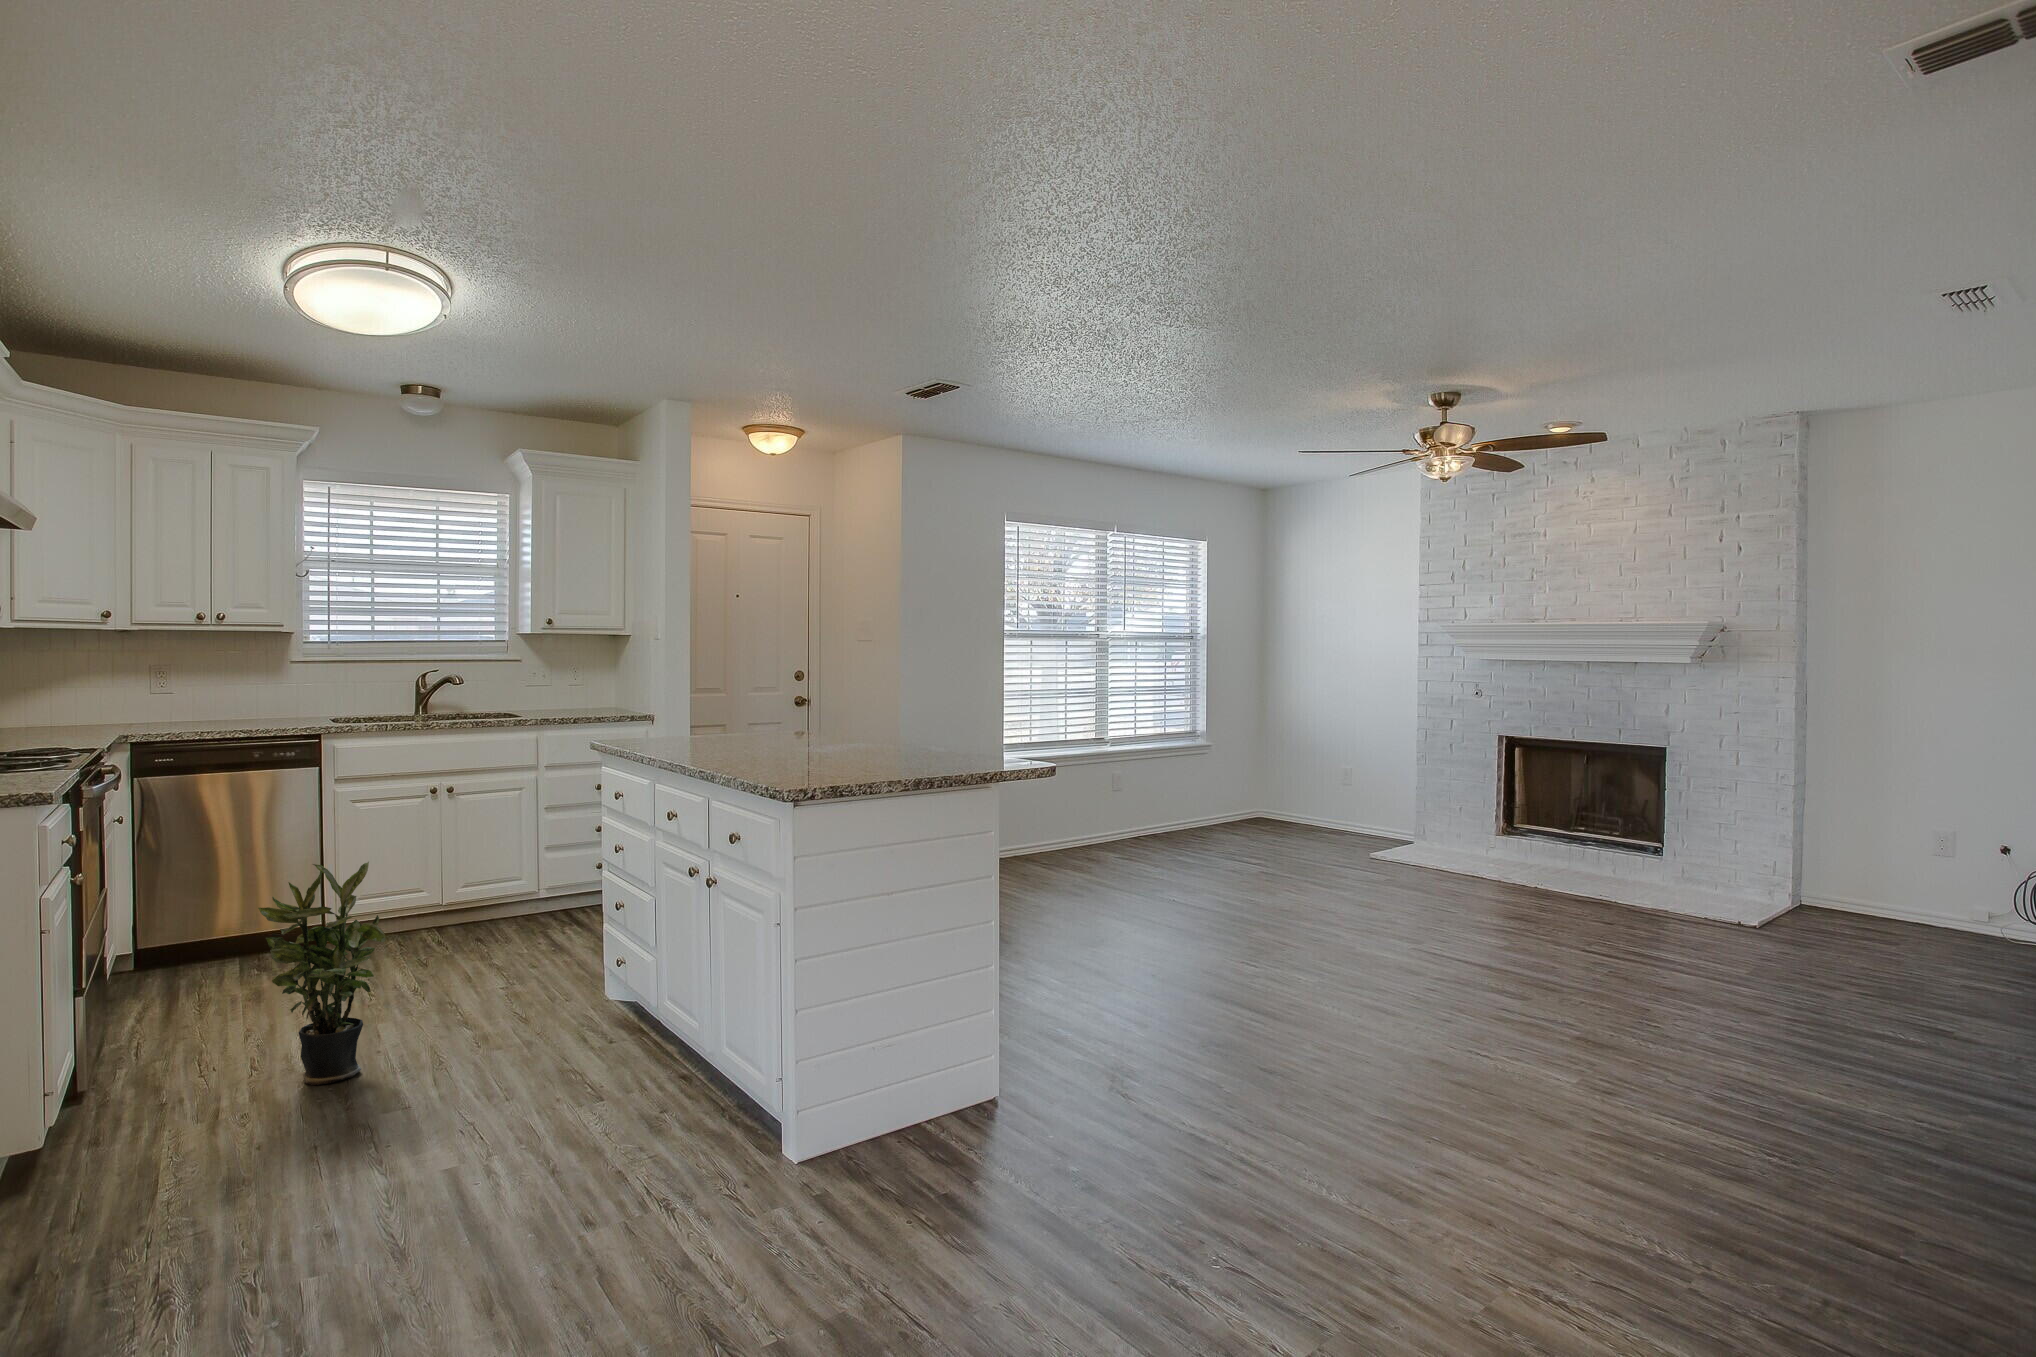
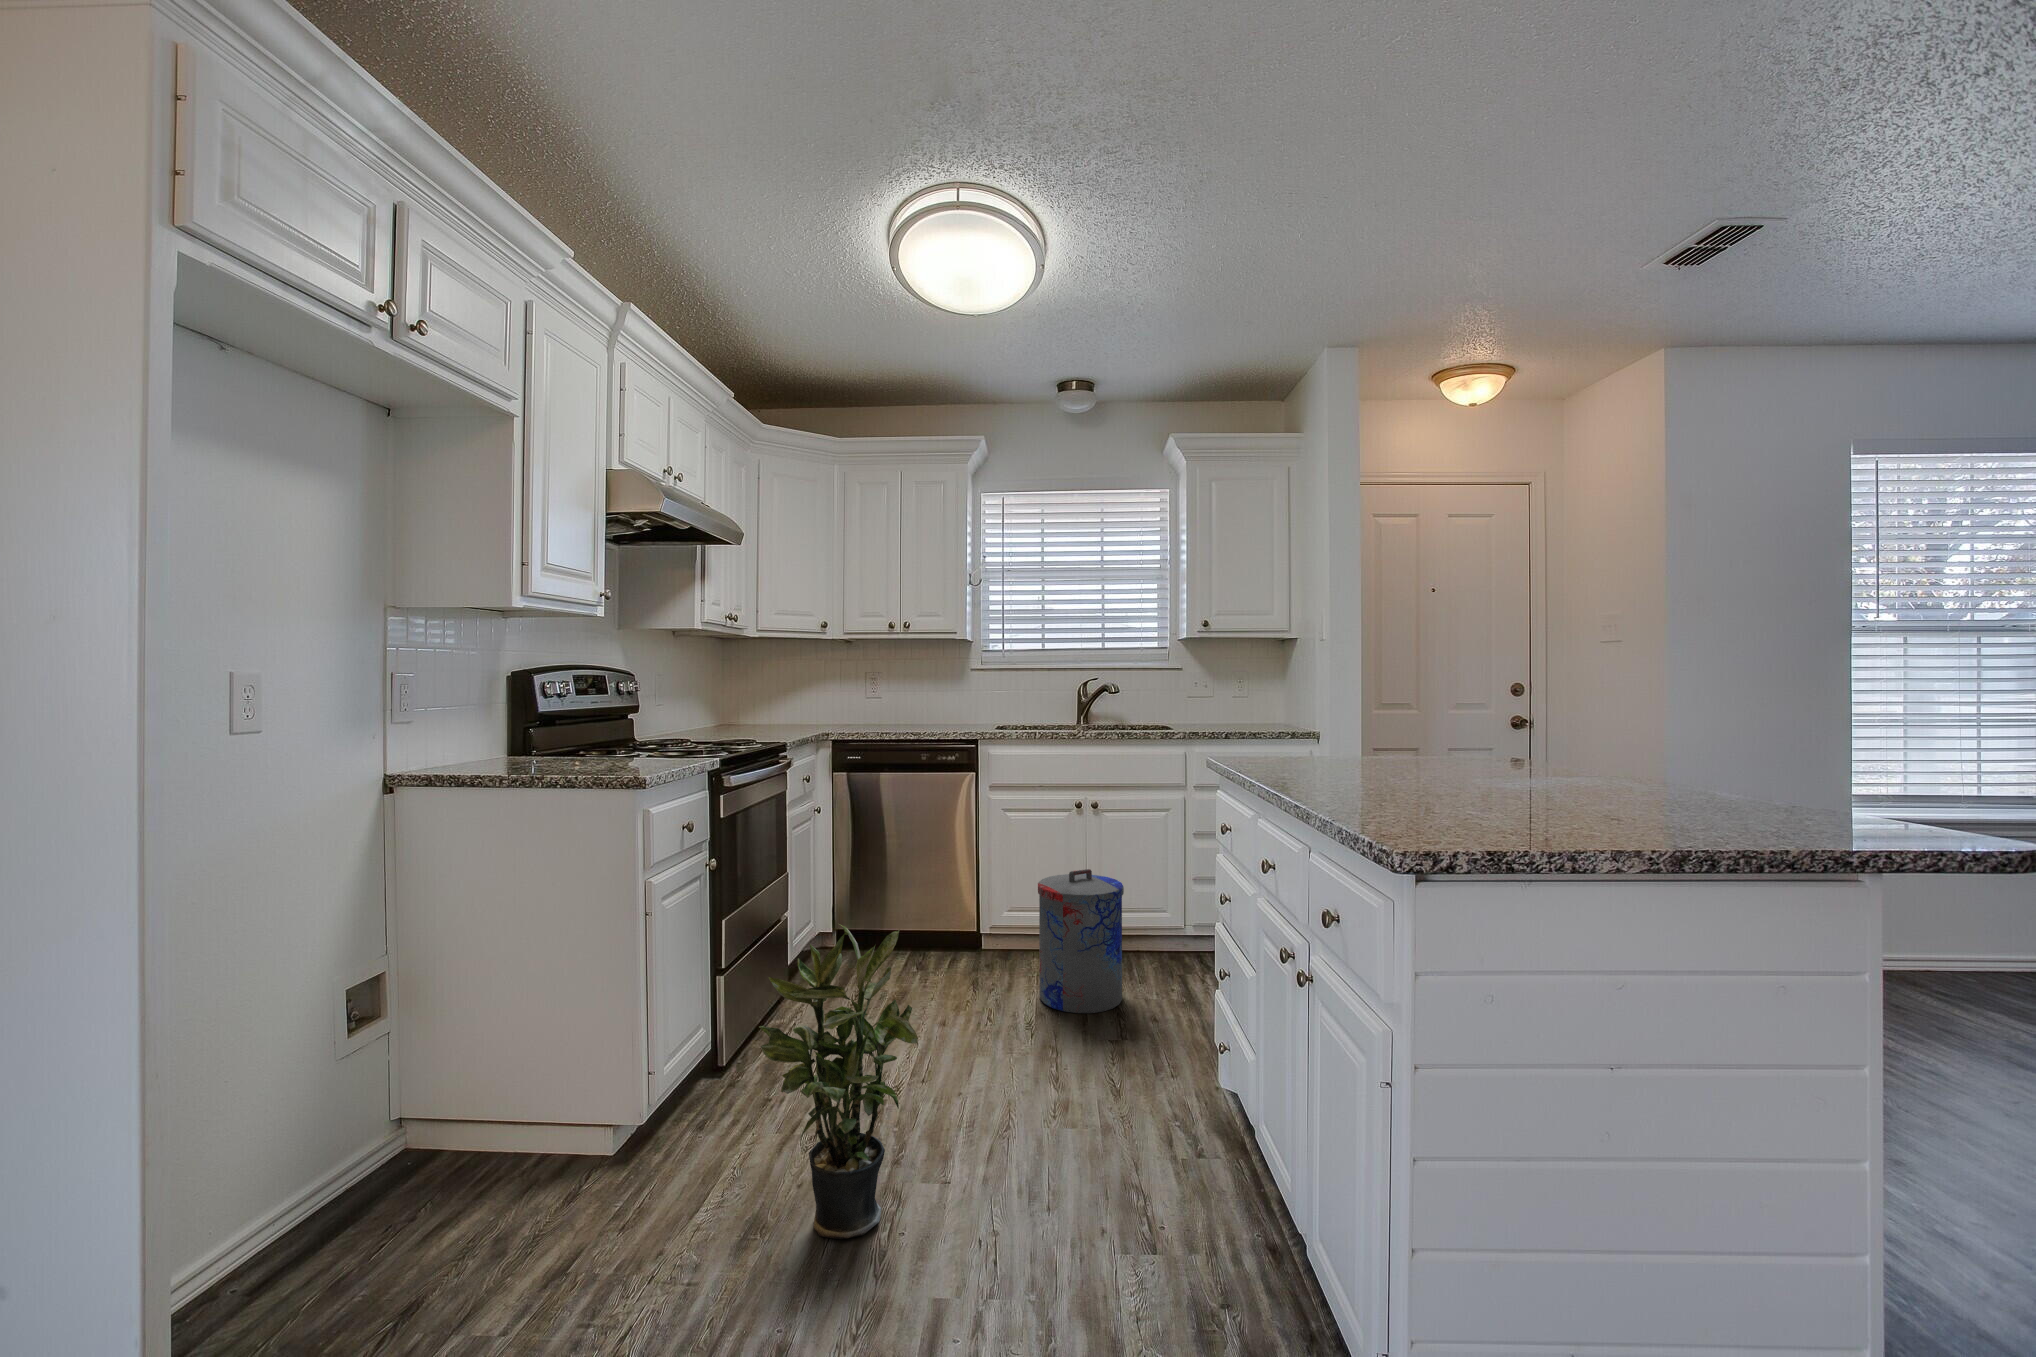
trash can: none [409,841,493,963] -> present [1038,869,1124,1013]

